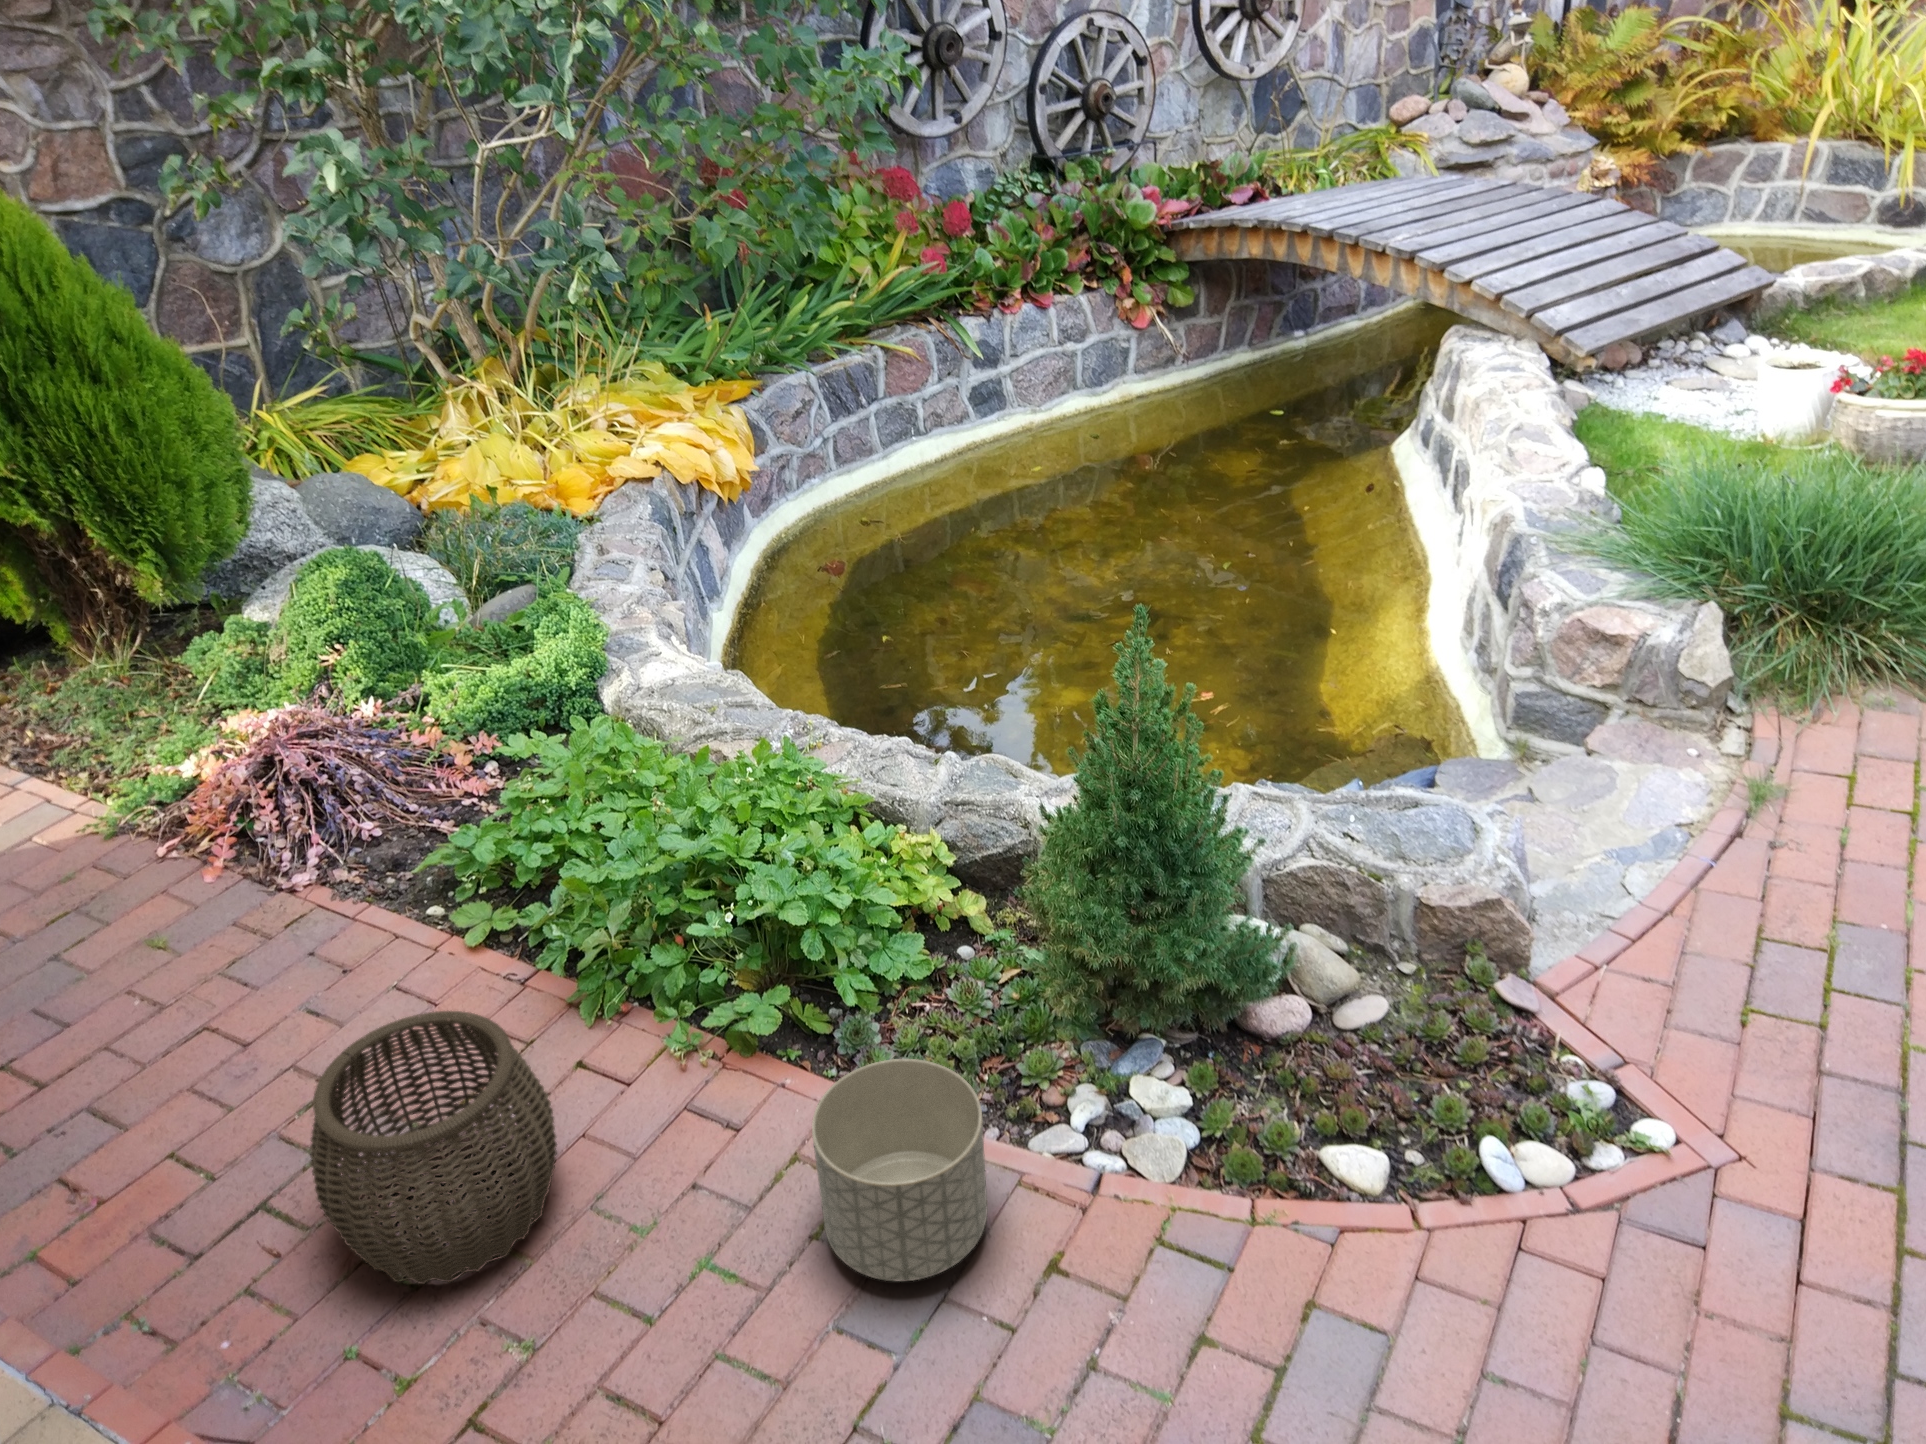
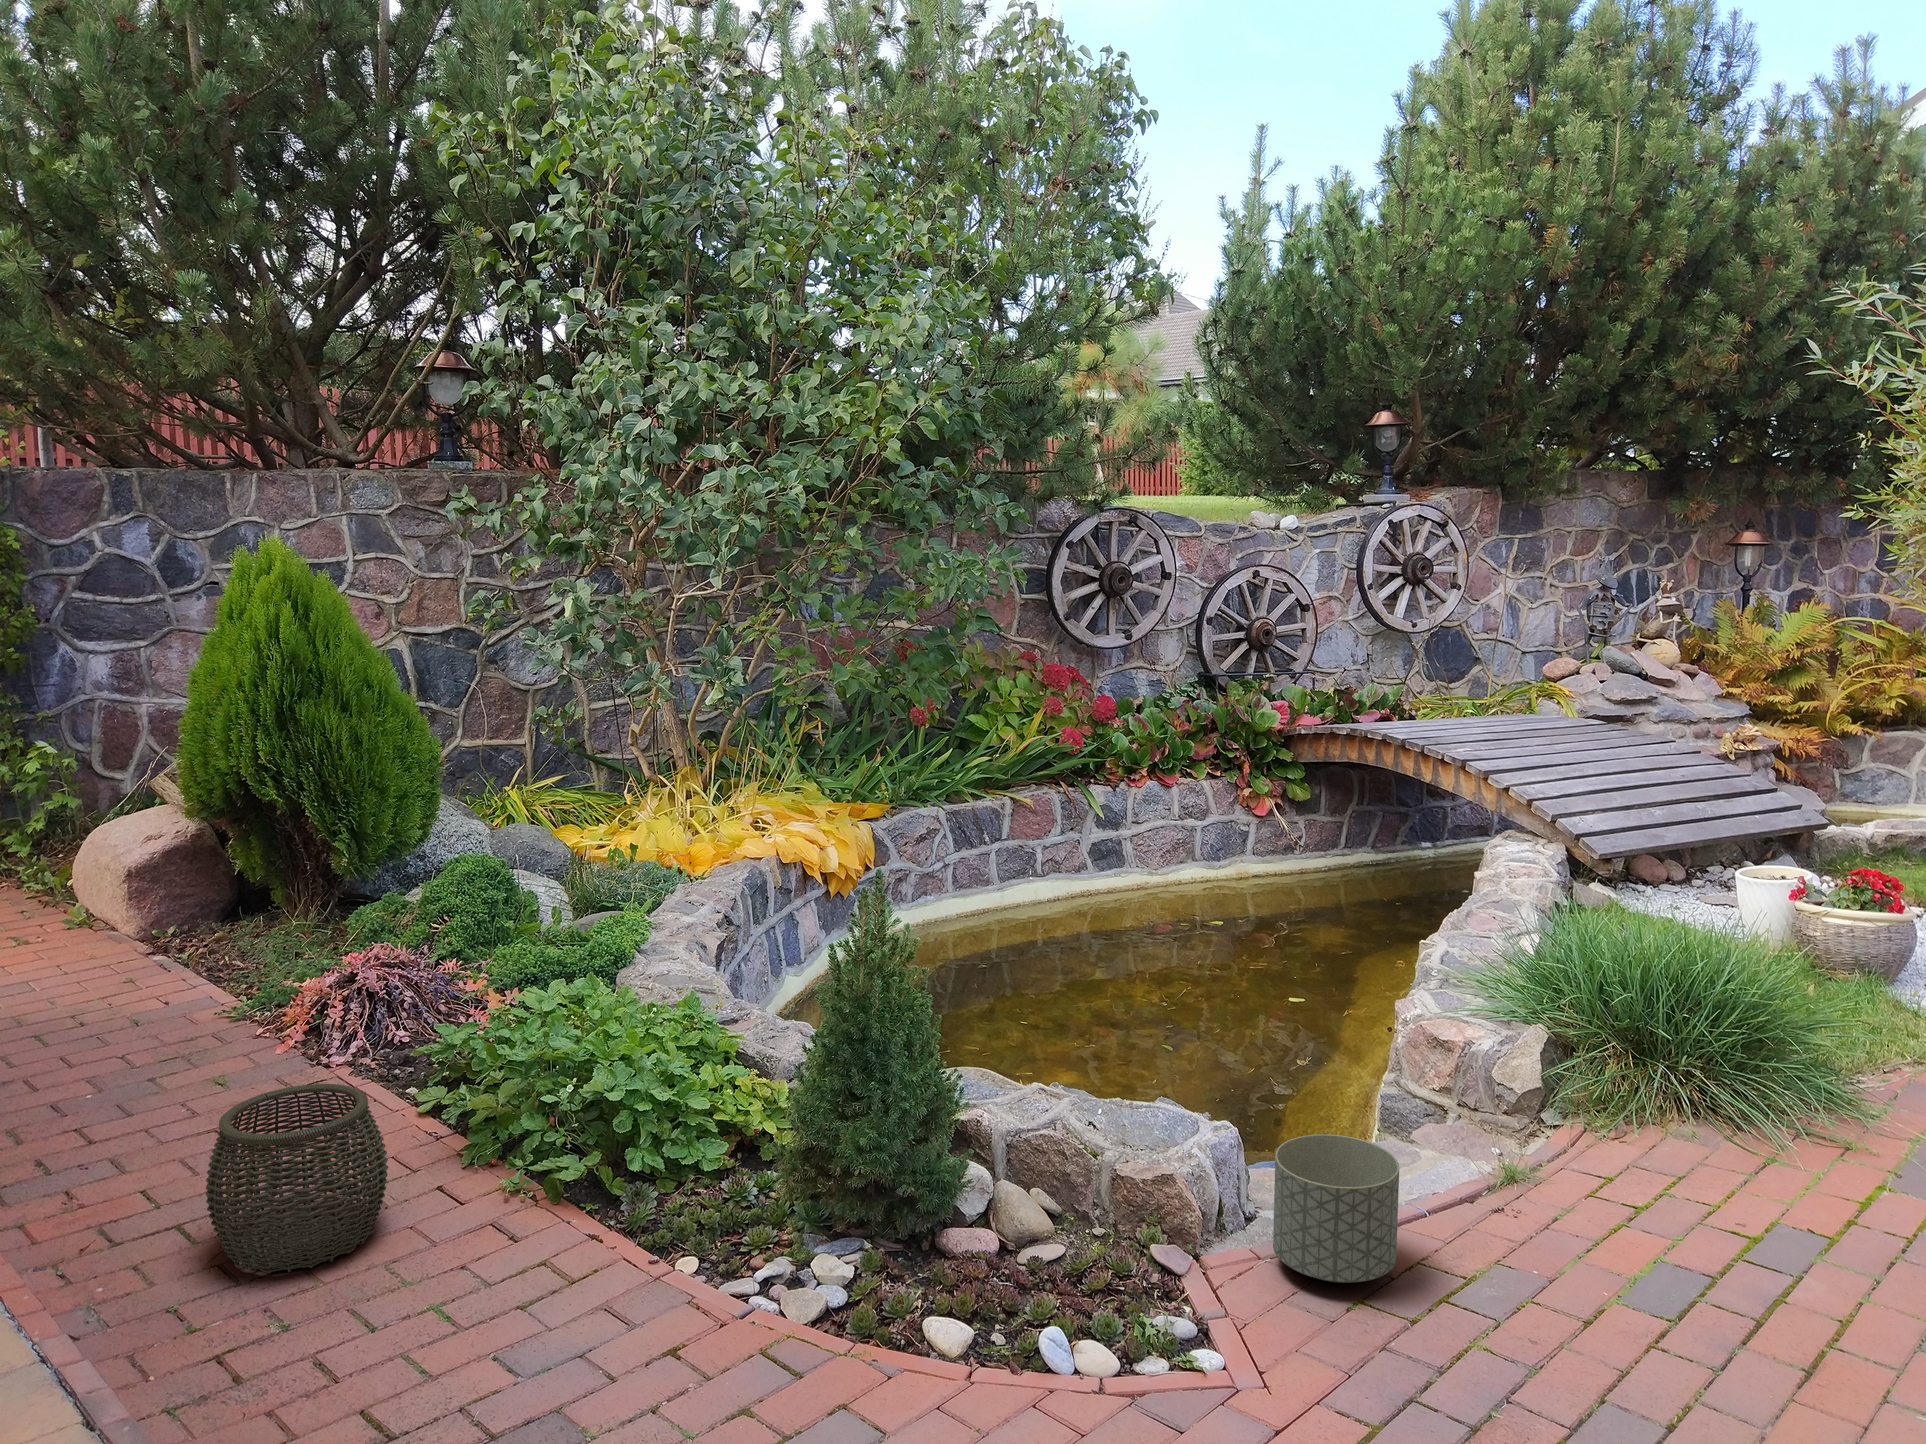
planter: present [812,1059,987,1281] -> present [1273,1134,1399,1283]

